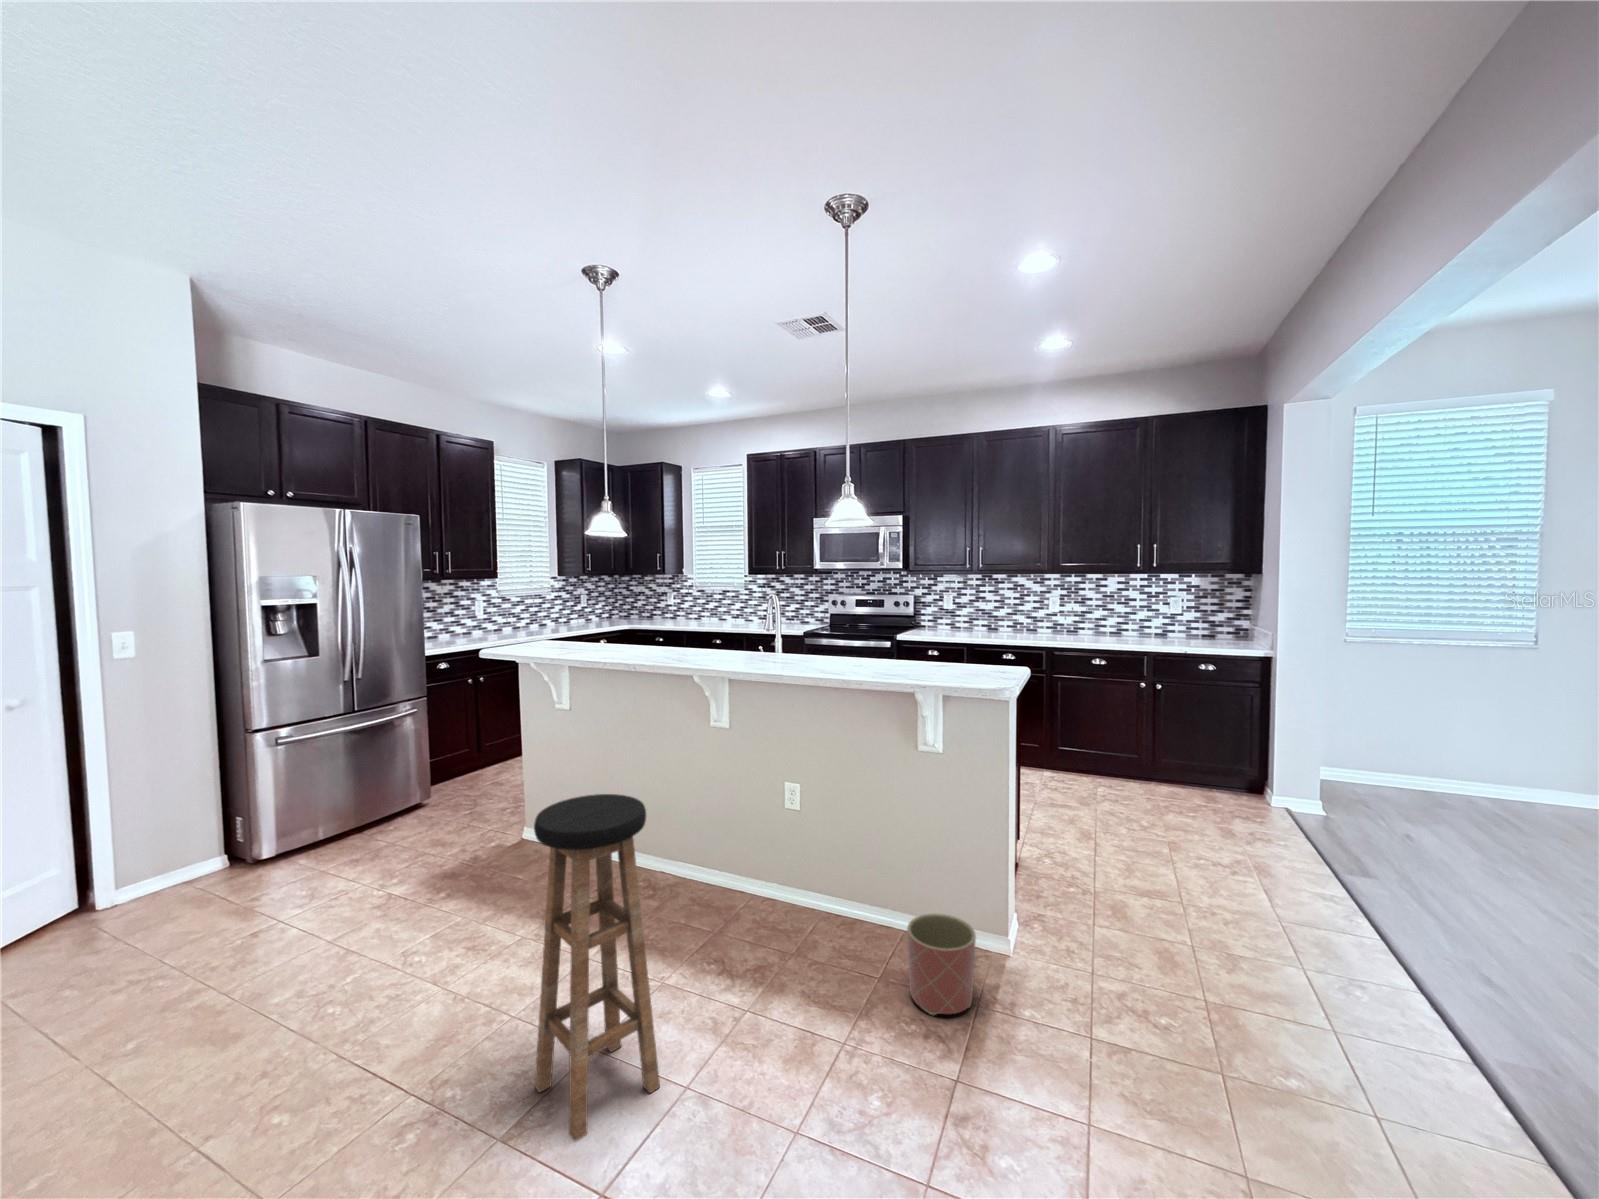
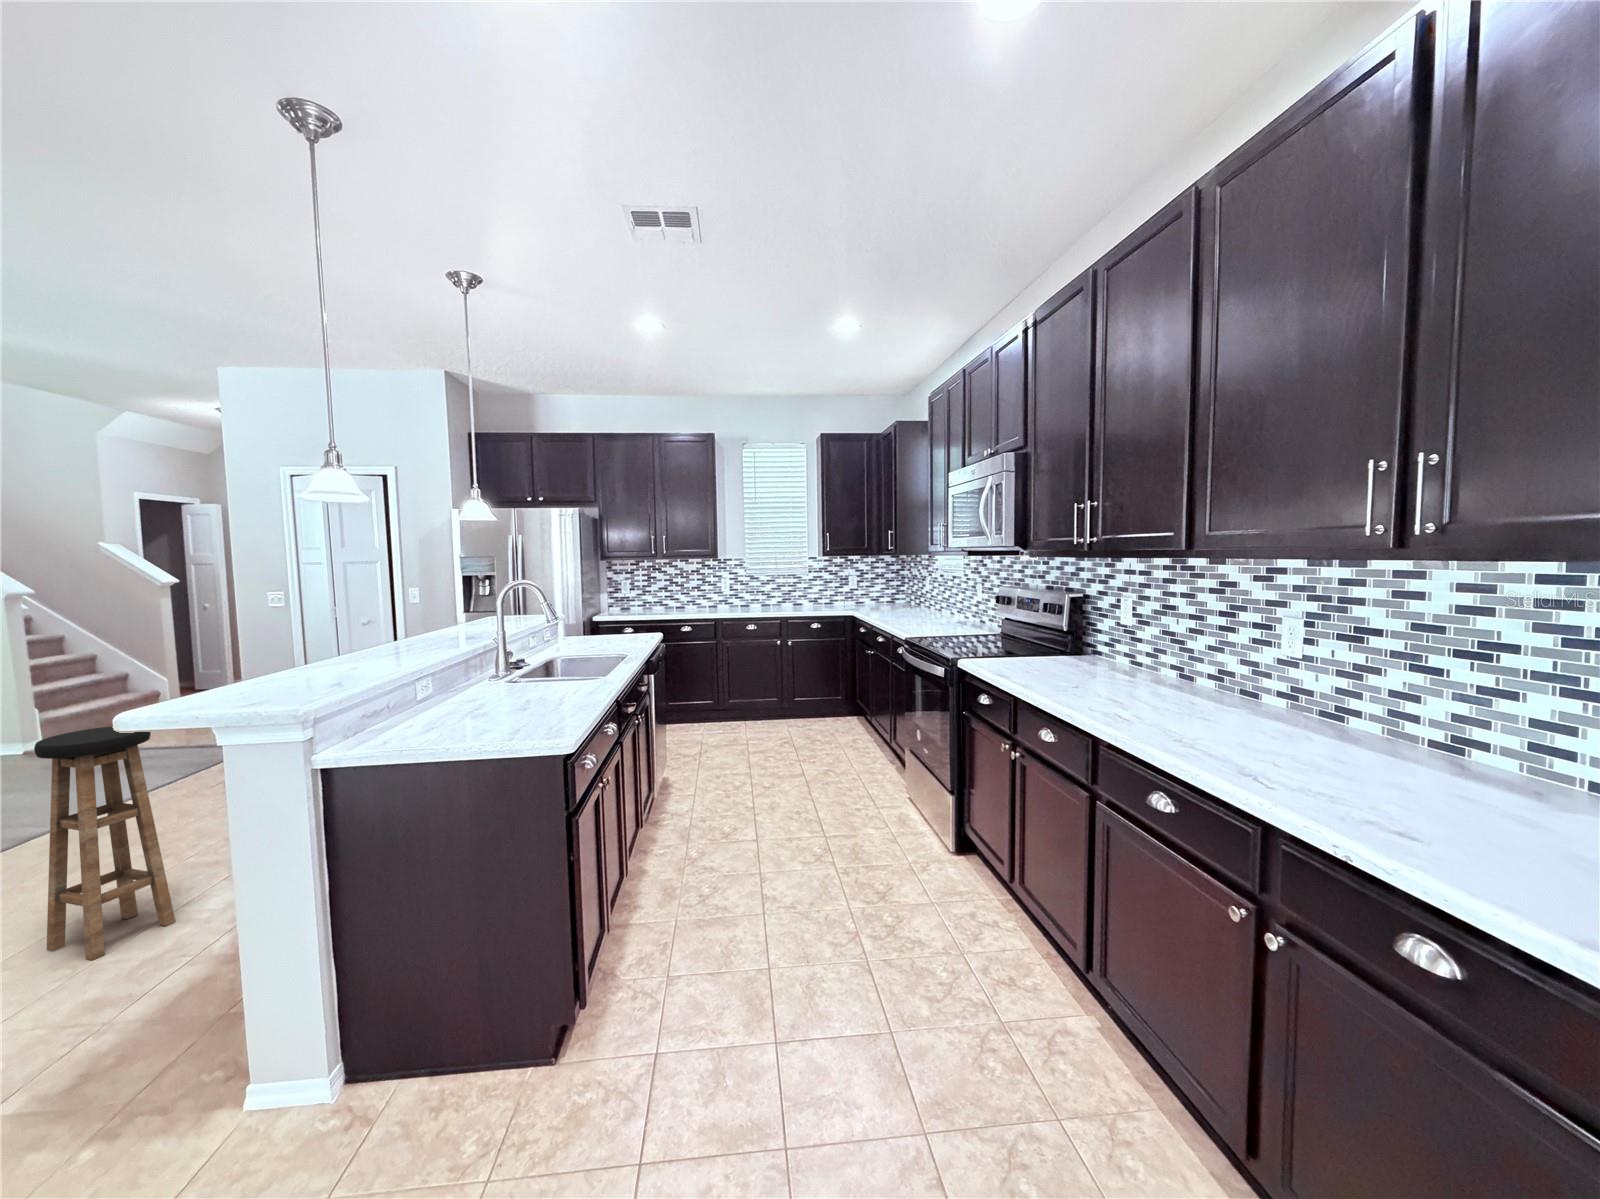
planter: present [907,914,976,1015] -> none [75,975,195,1113]

